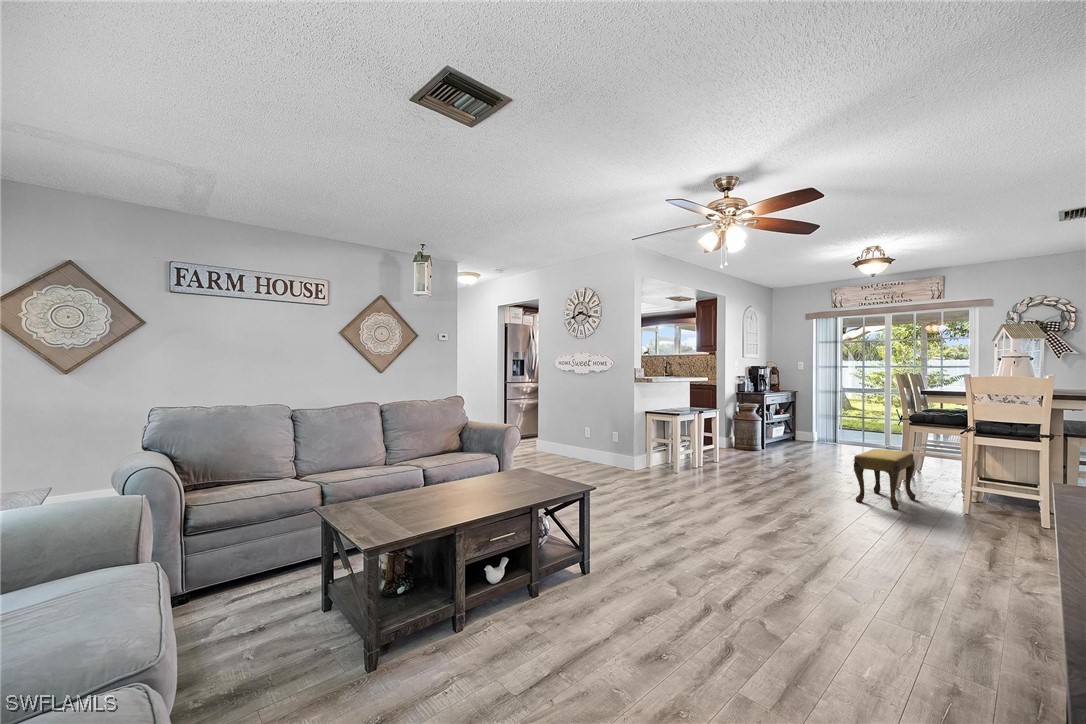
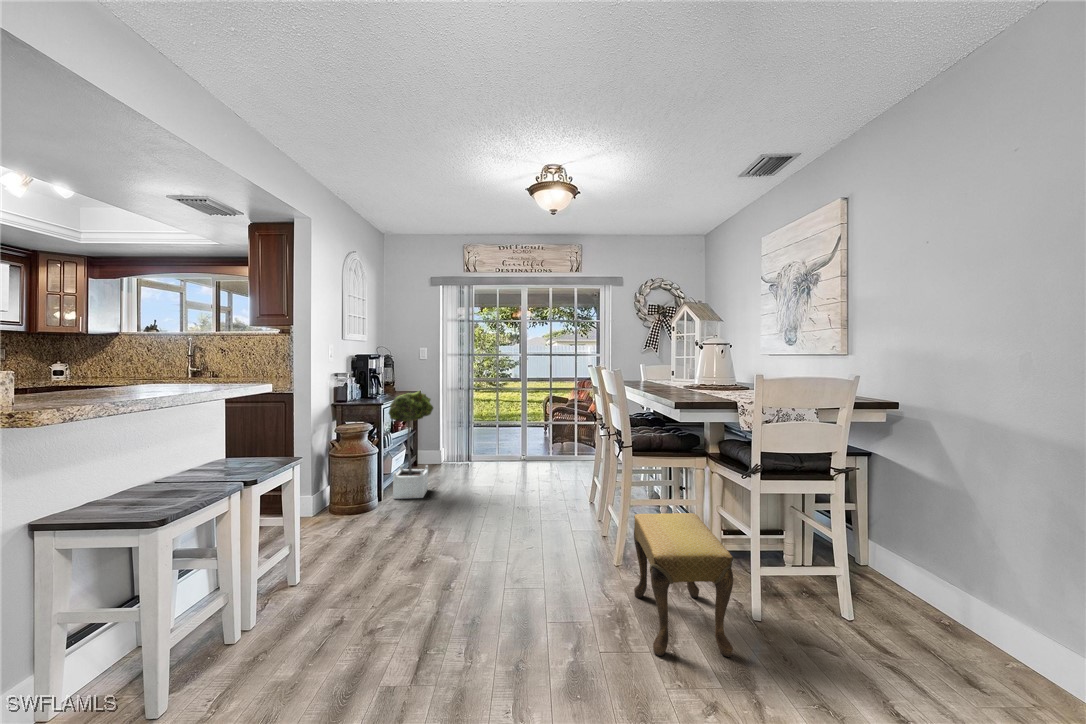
potted tree: none [767,387,796,451] -> present [389,391,433,499]

